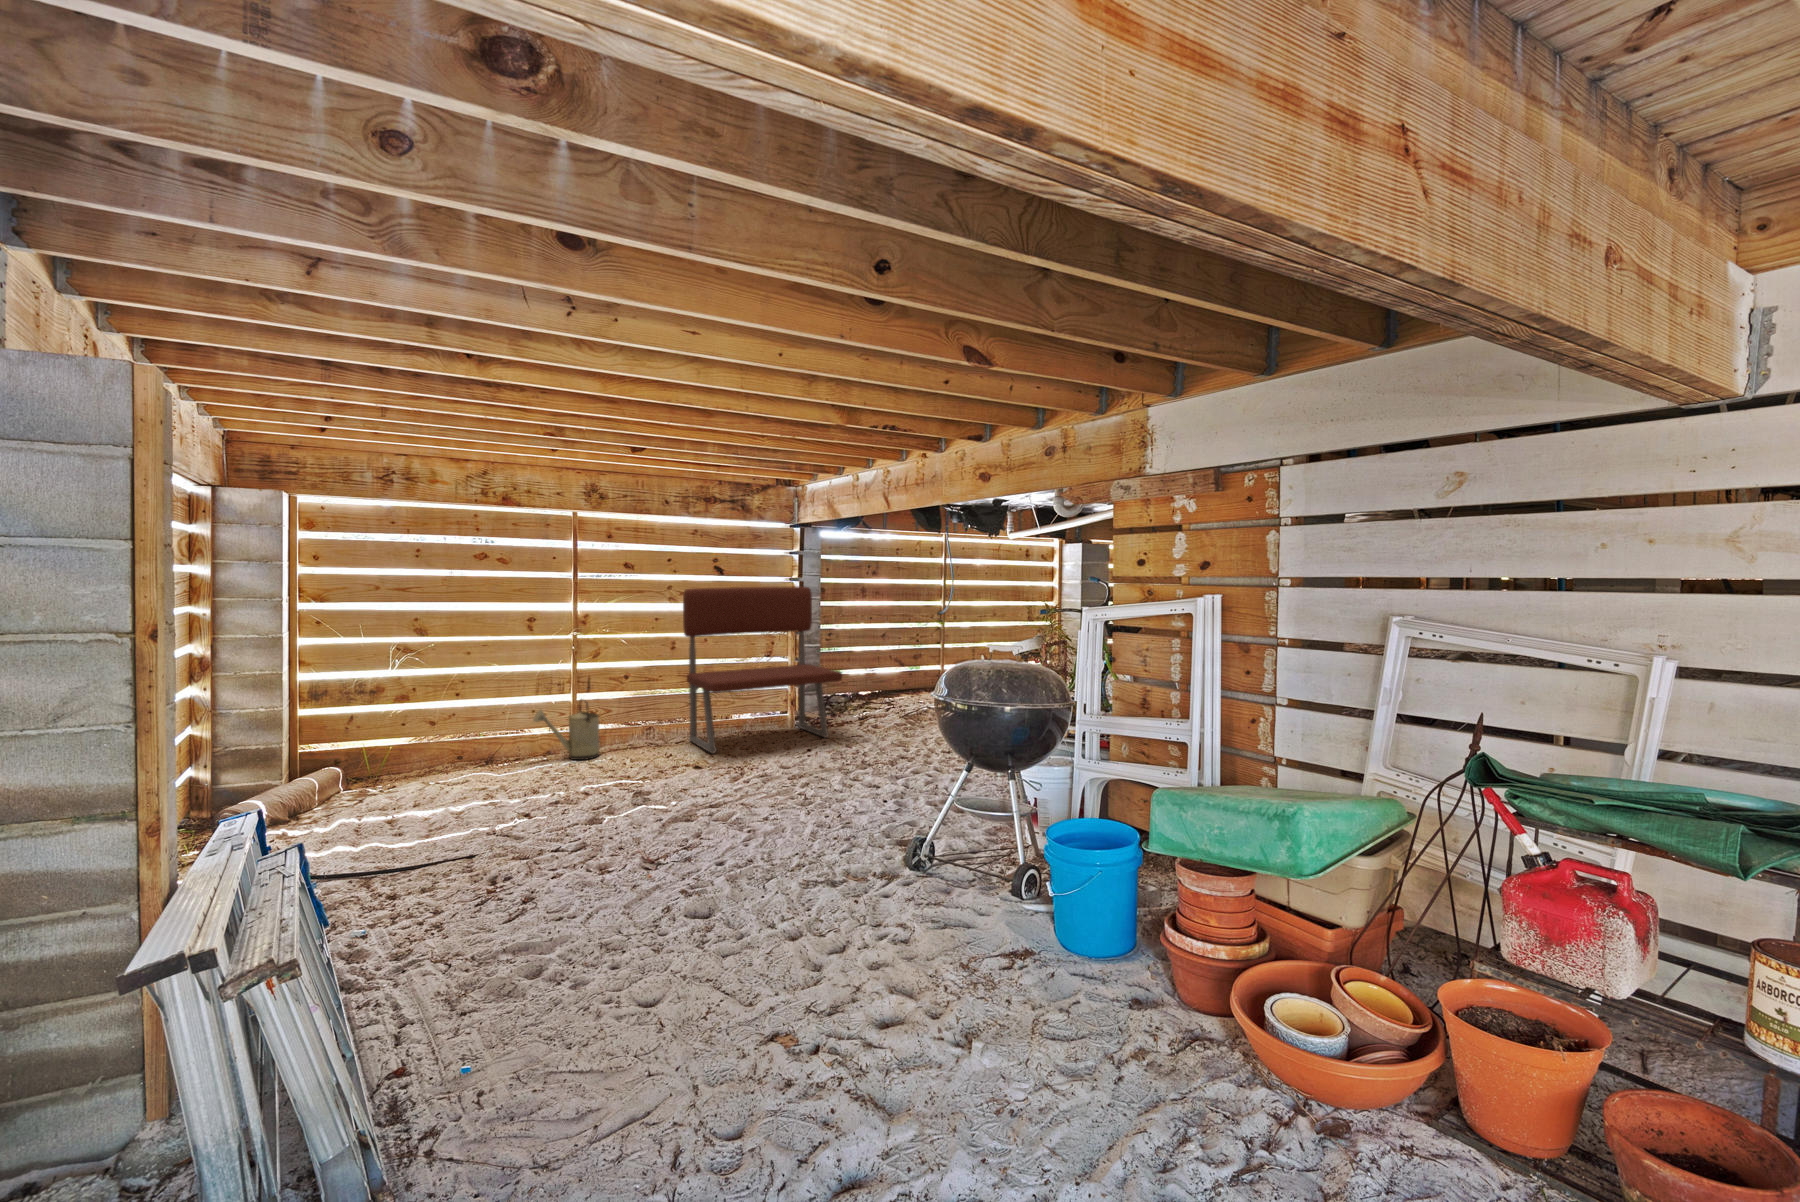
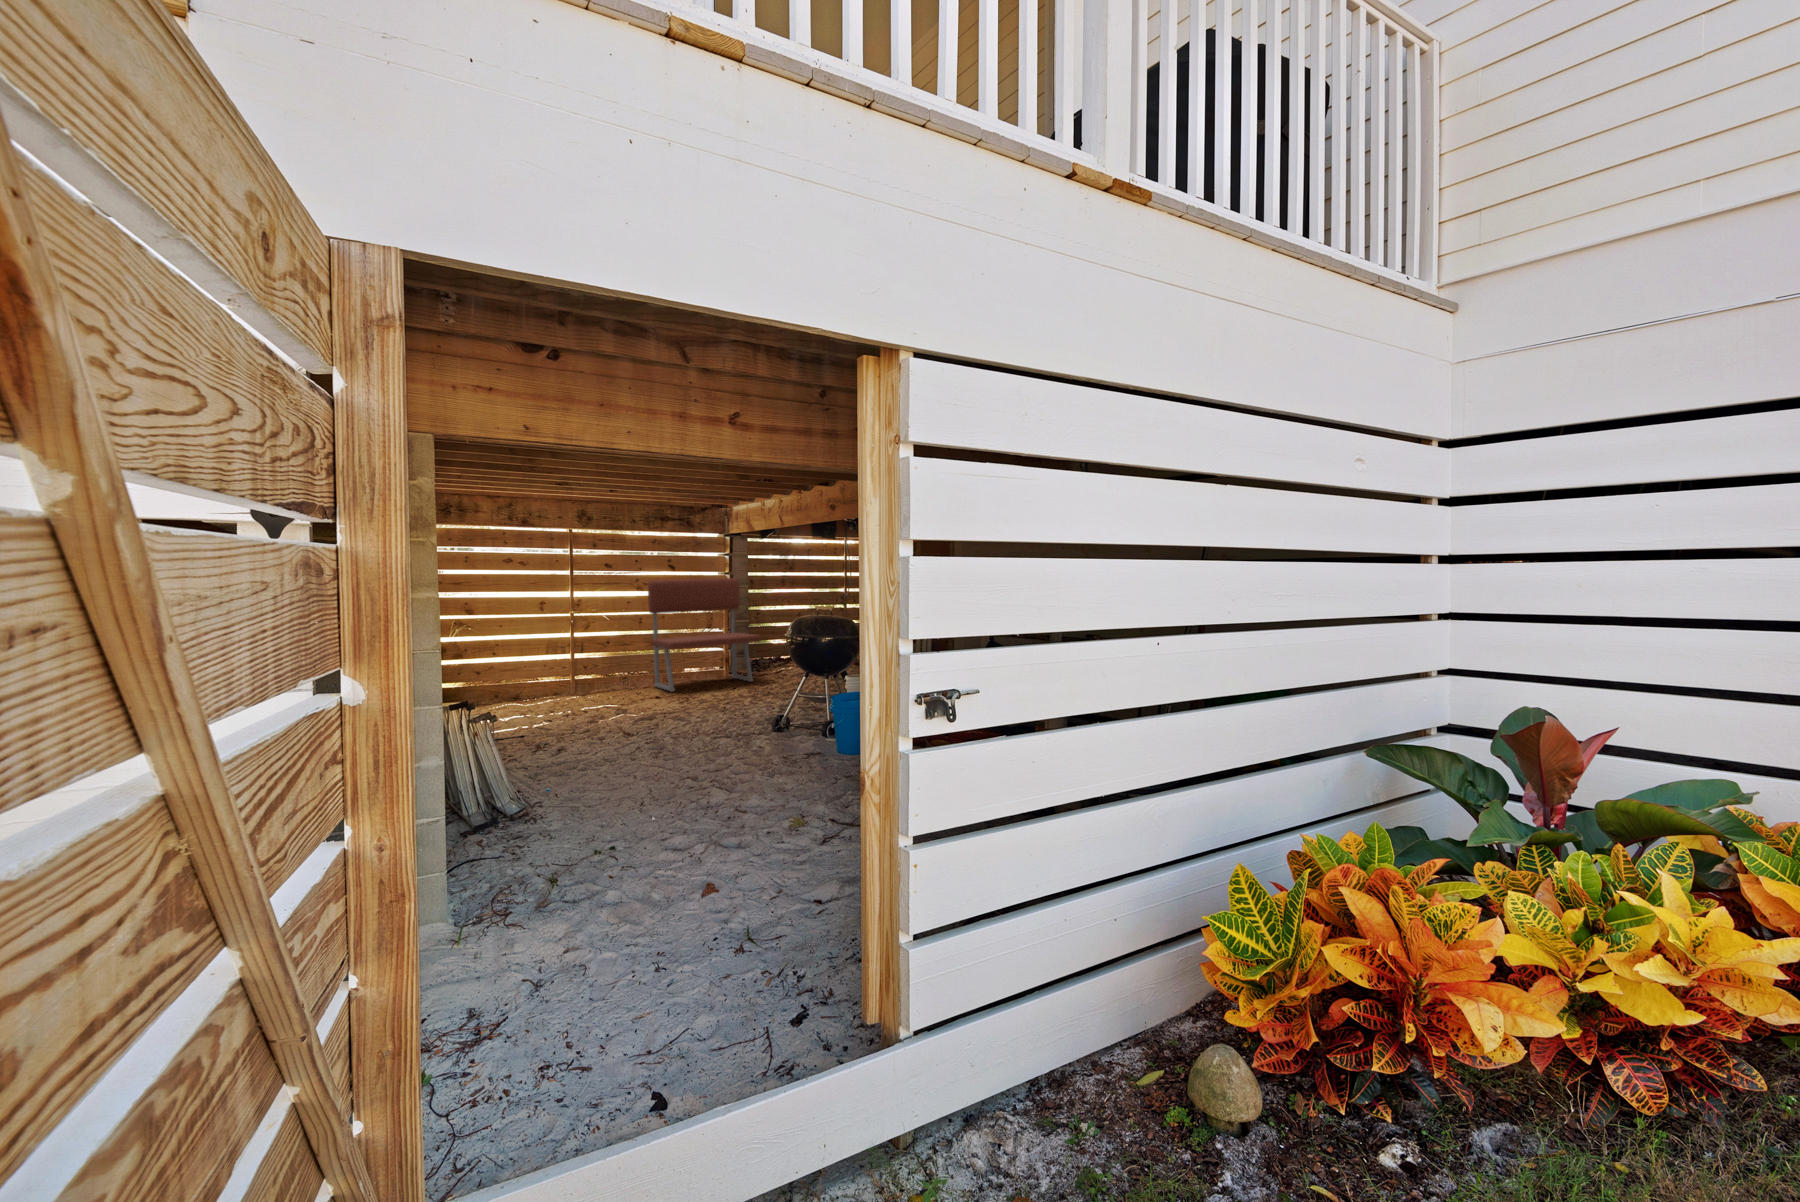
watering can: present [533,700,600,760] -> none [547,657,596,698]

